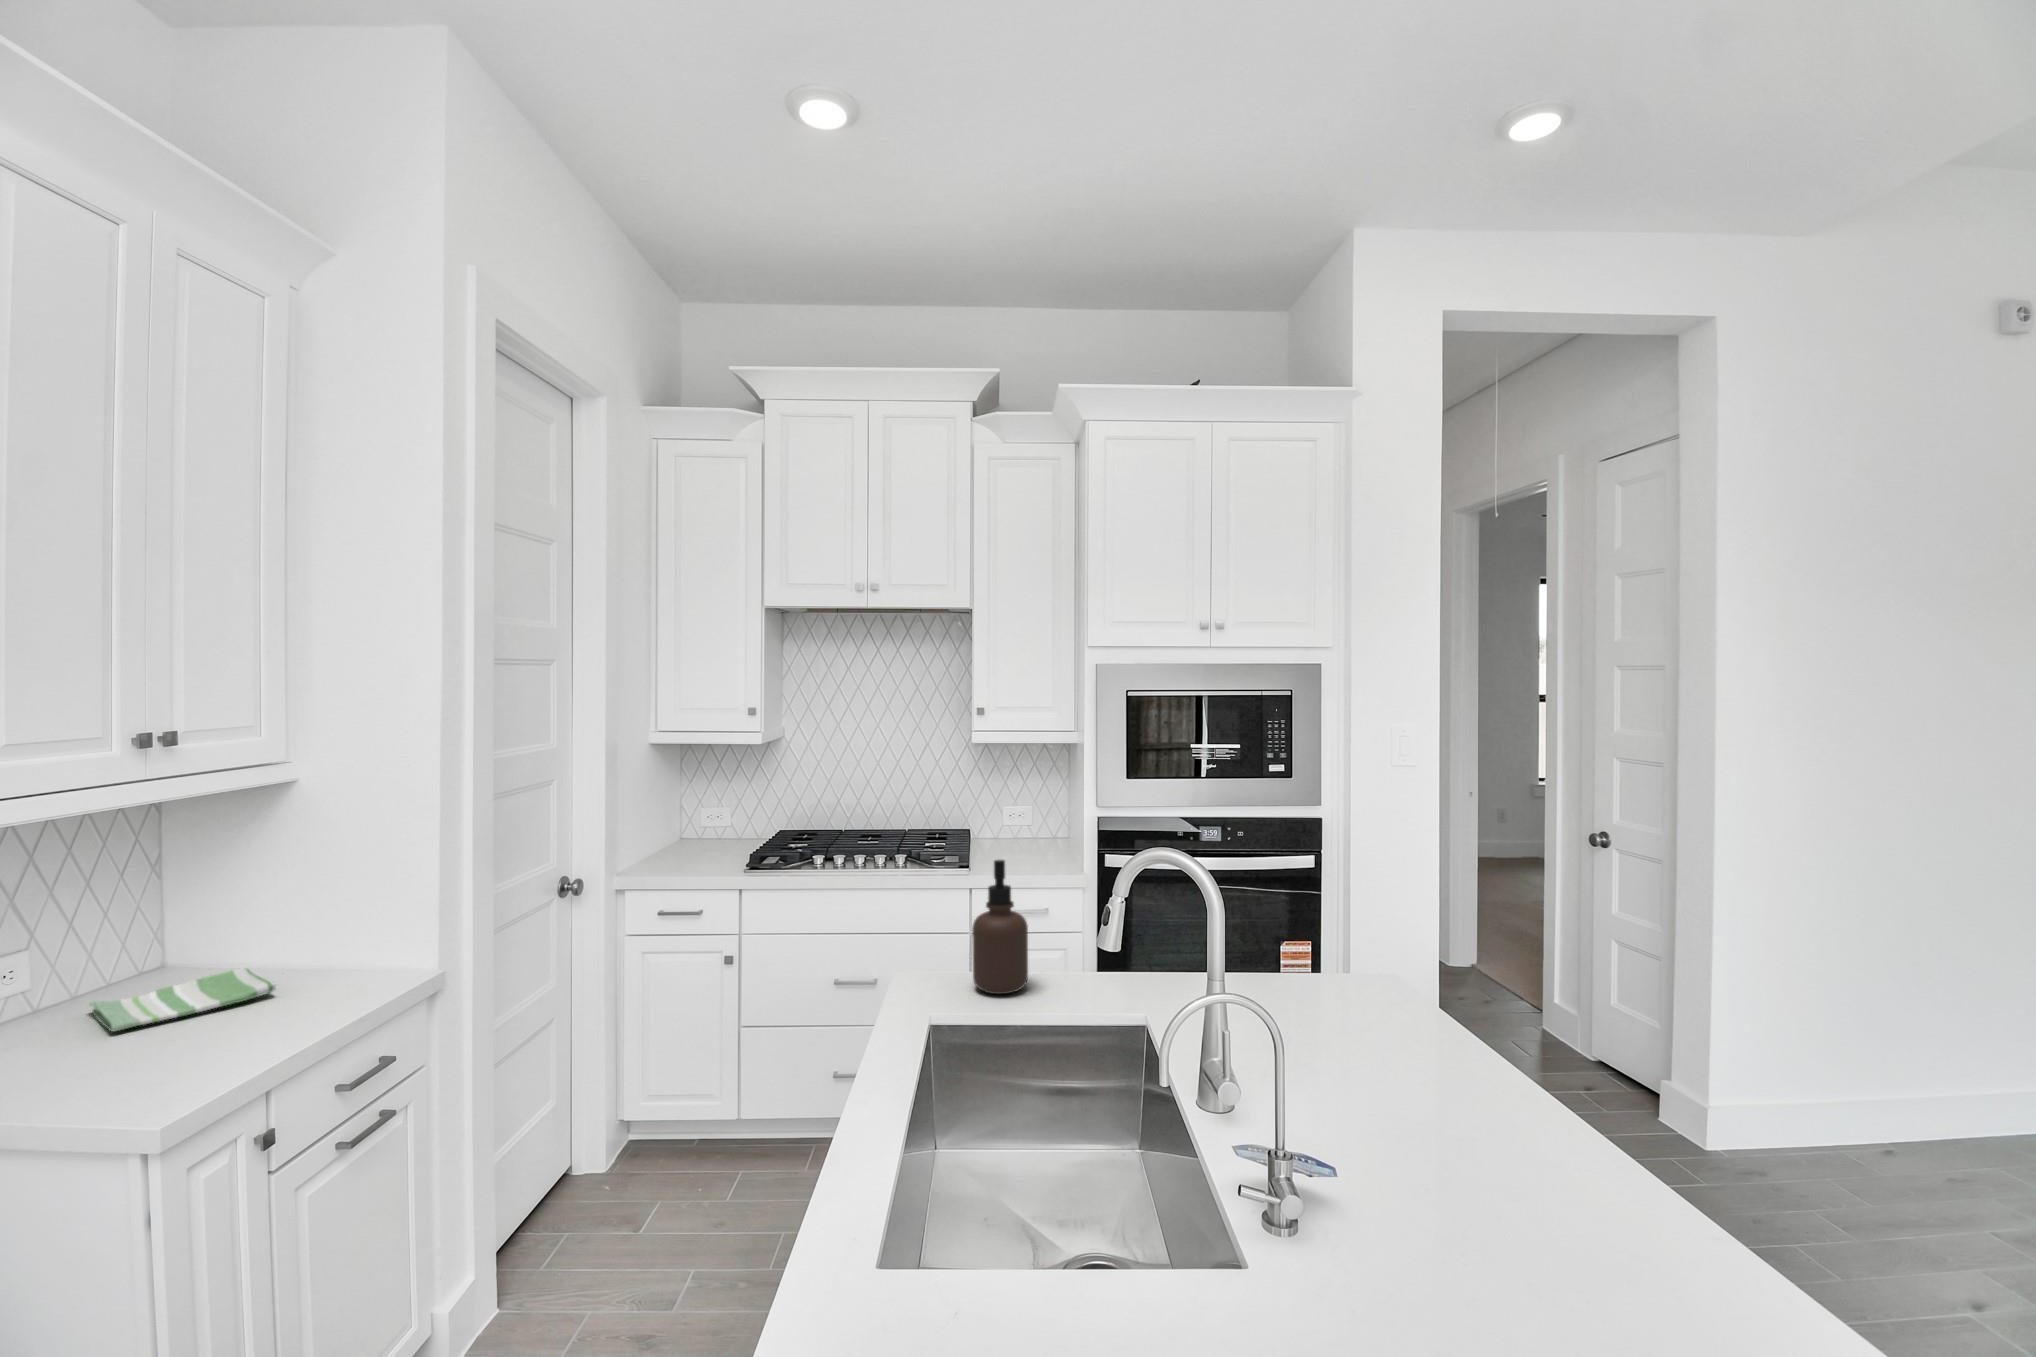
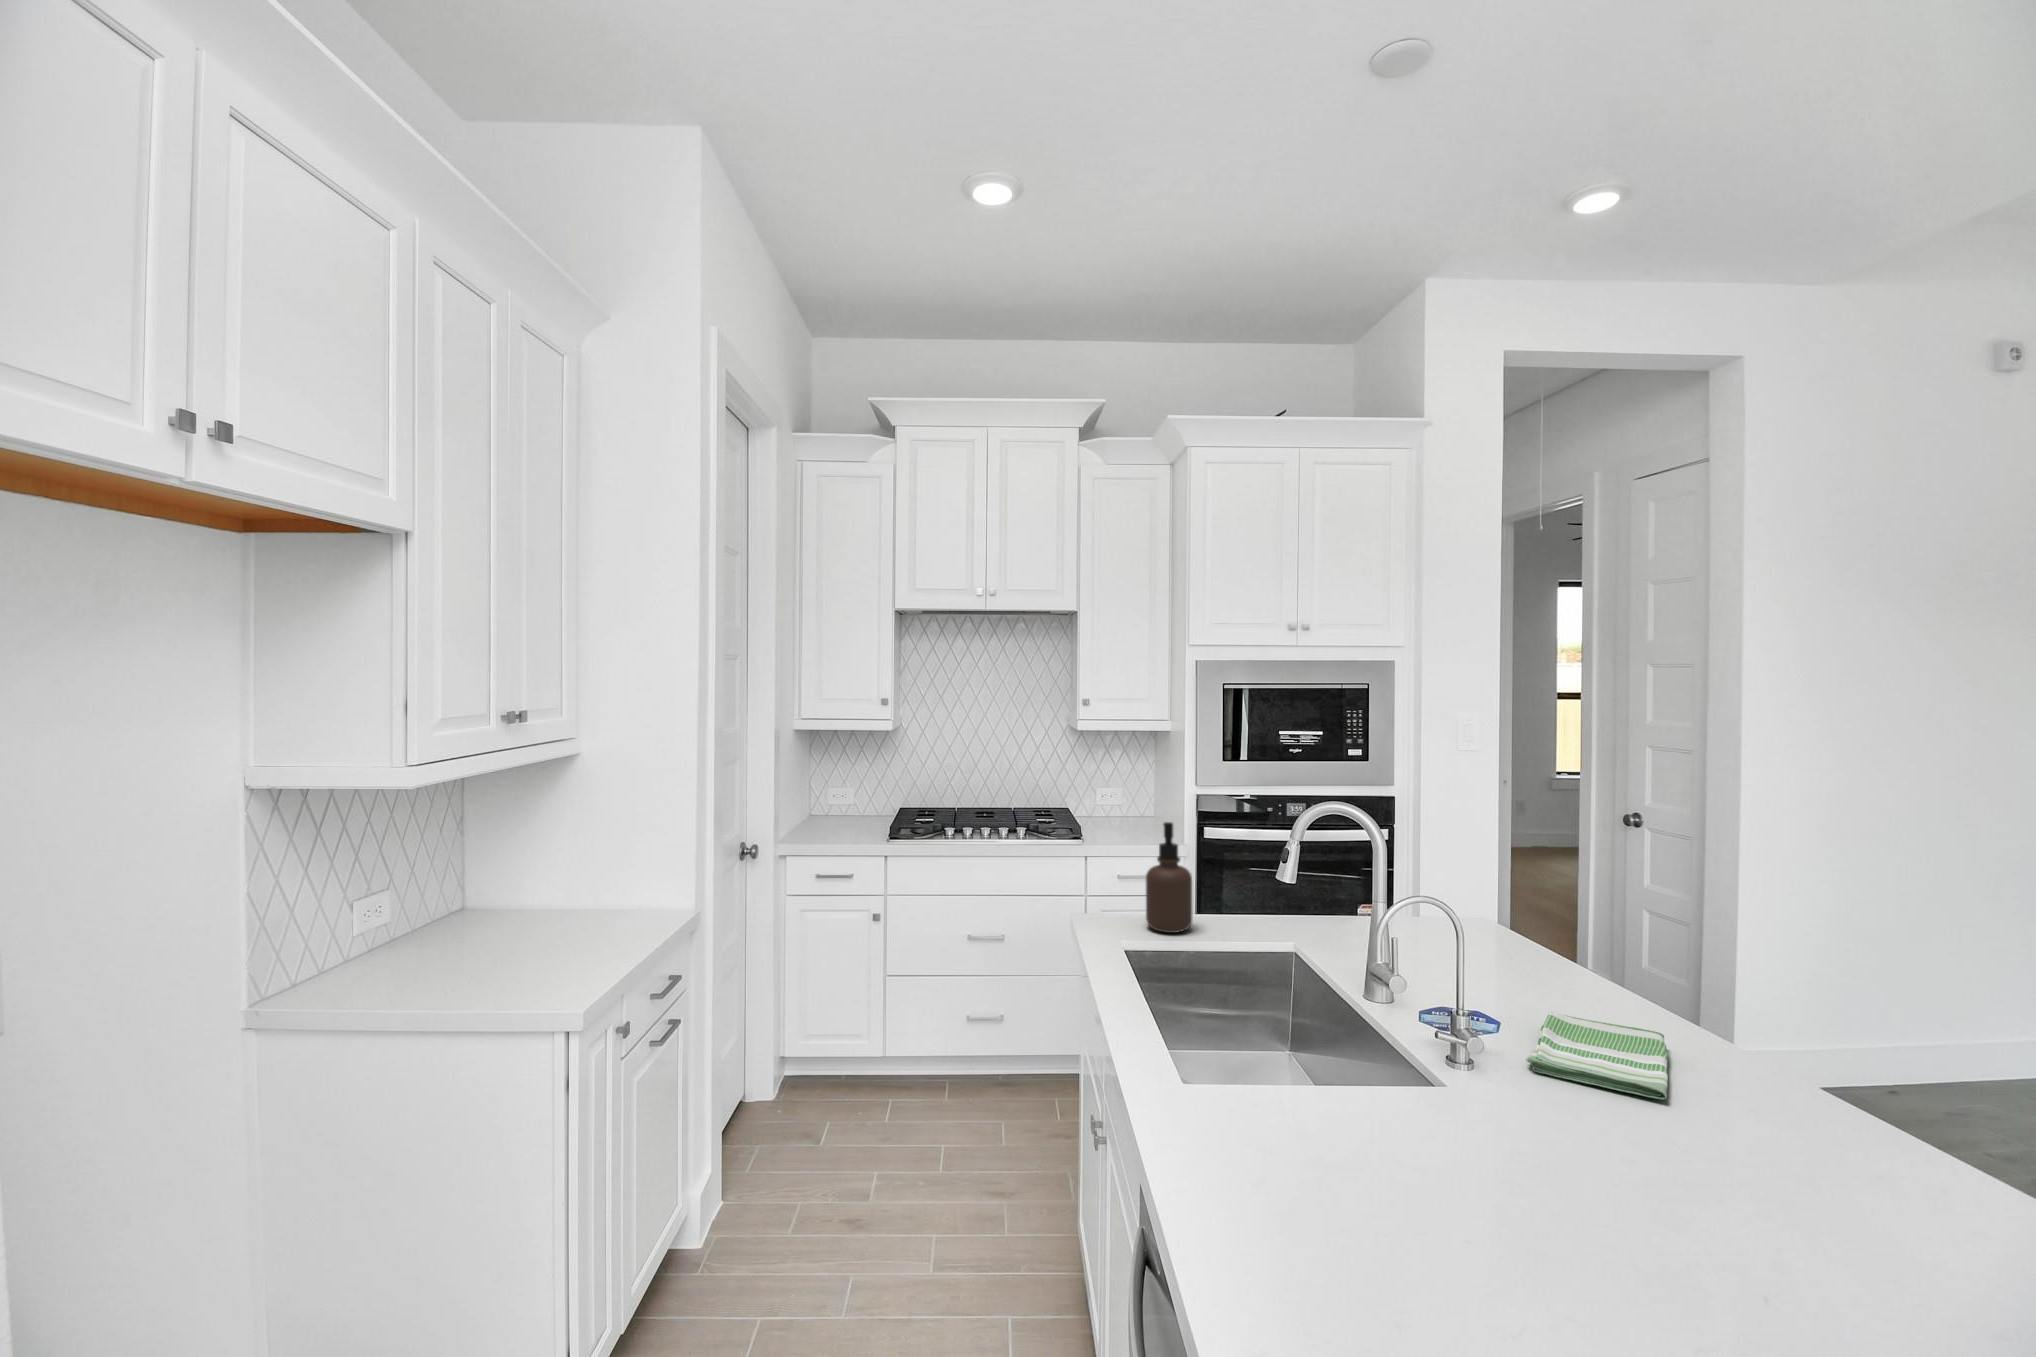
dish towel: present [90,968,276,1031] -> present [1526,1012,1668,1099]

